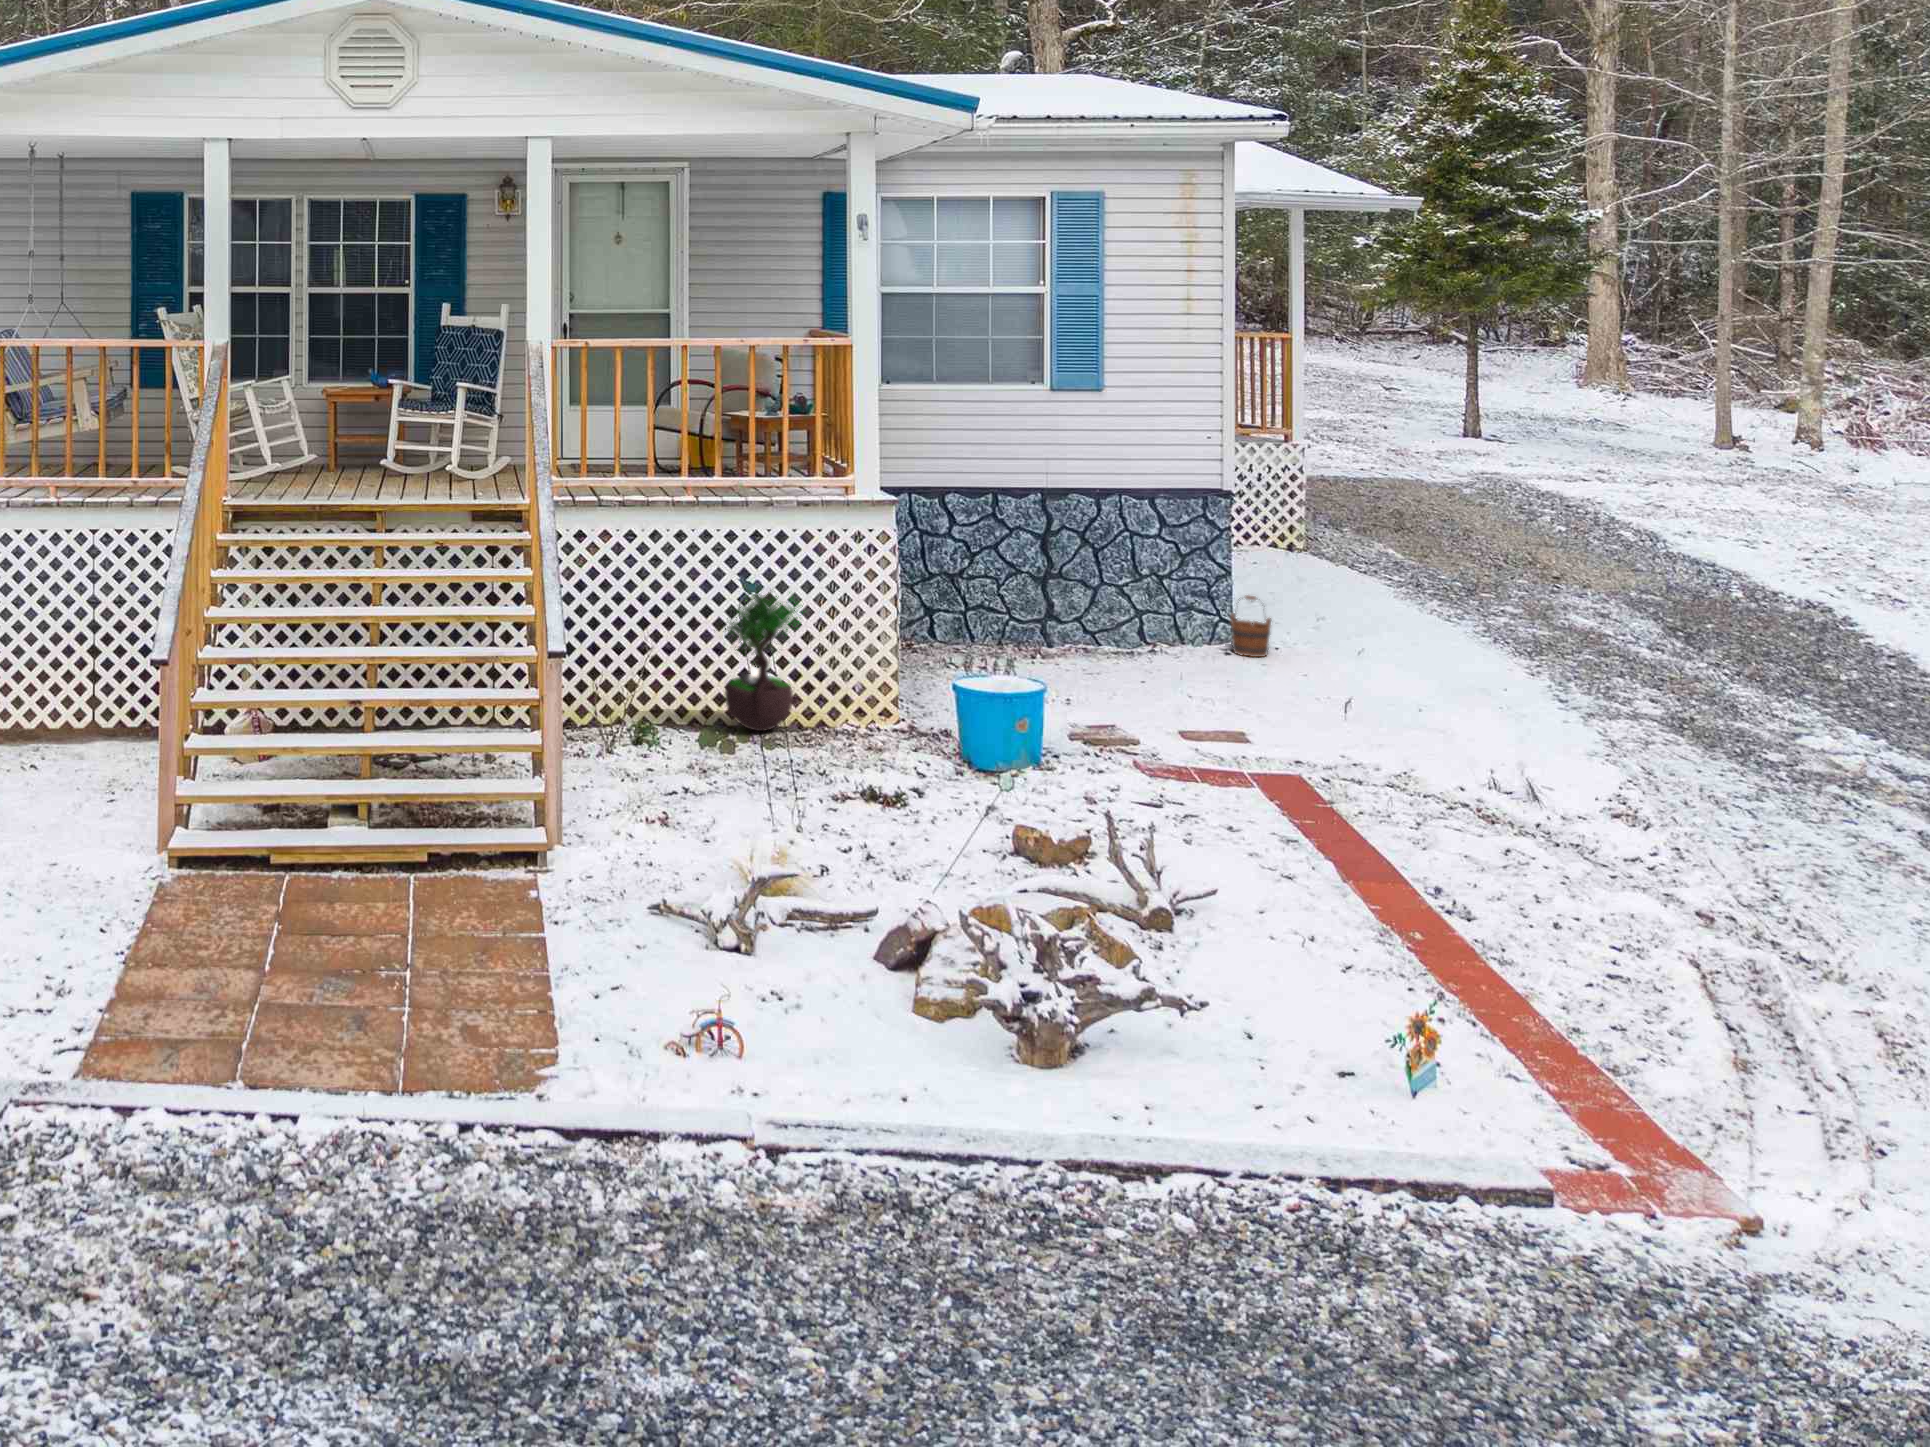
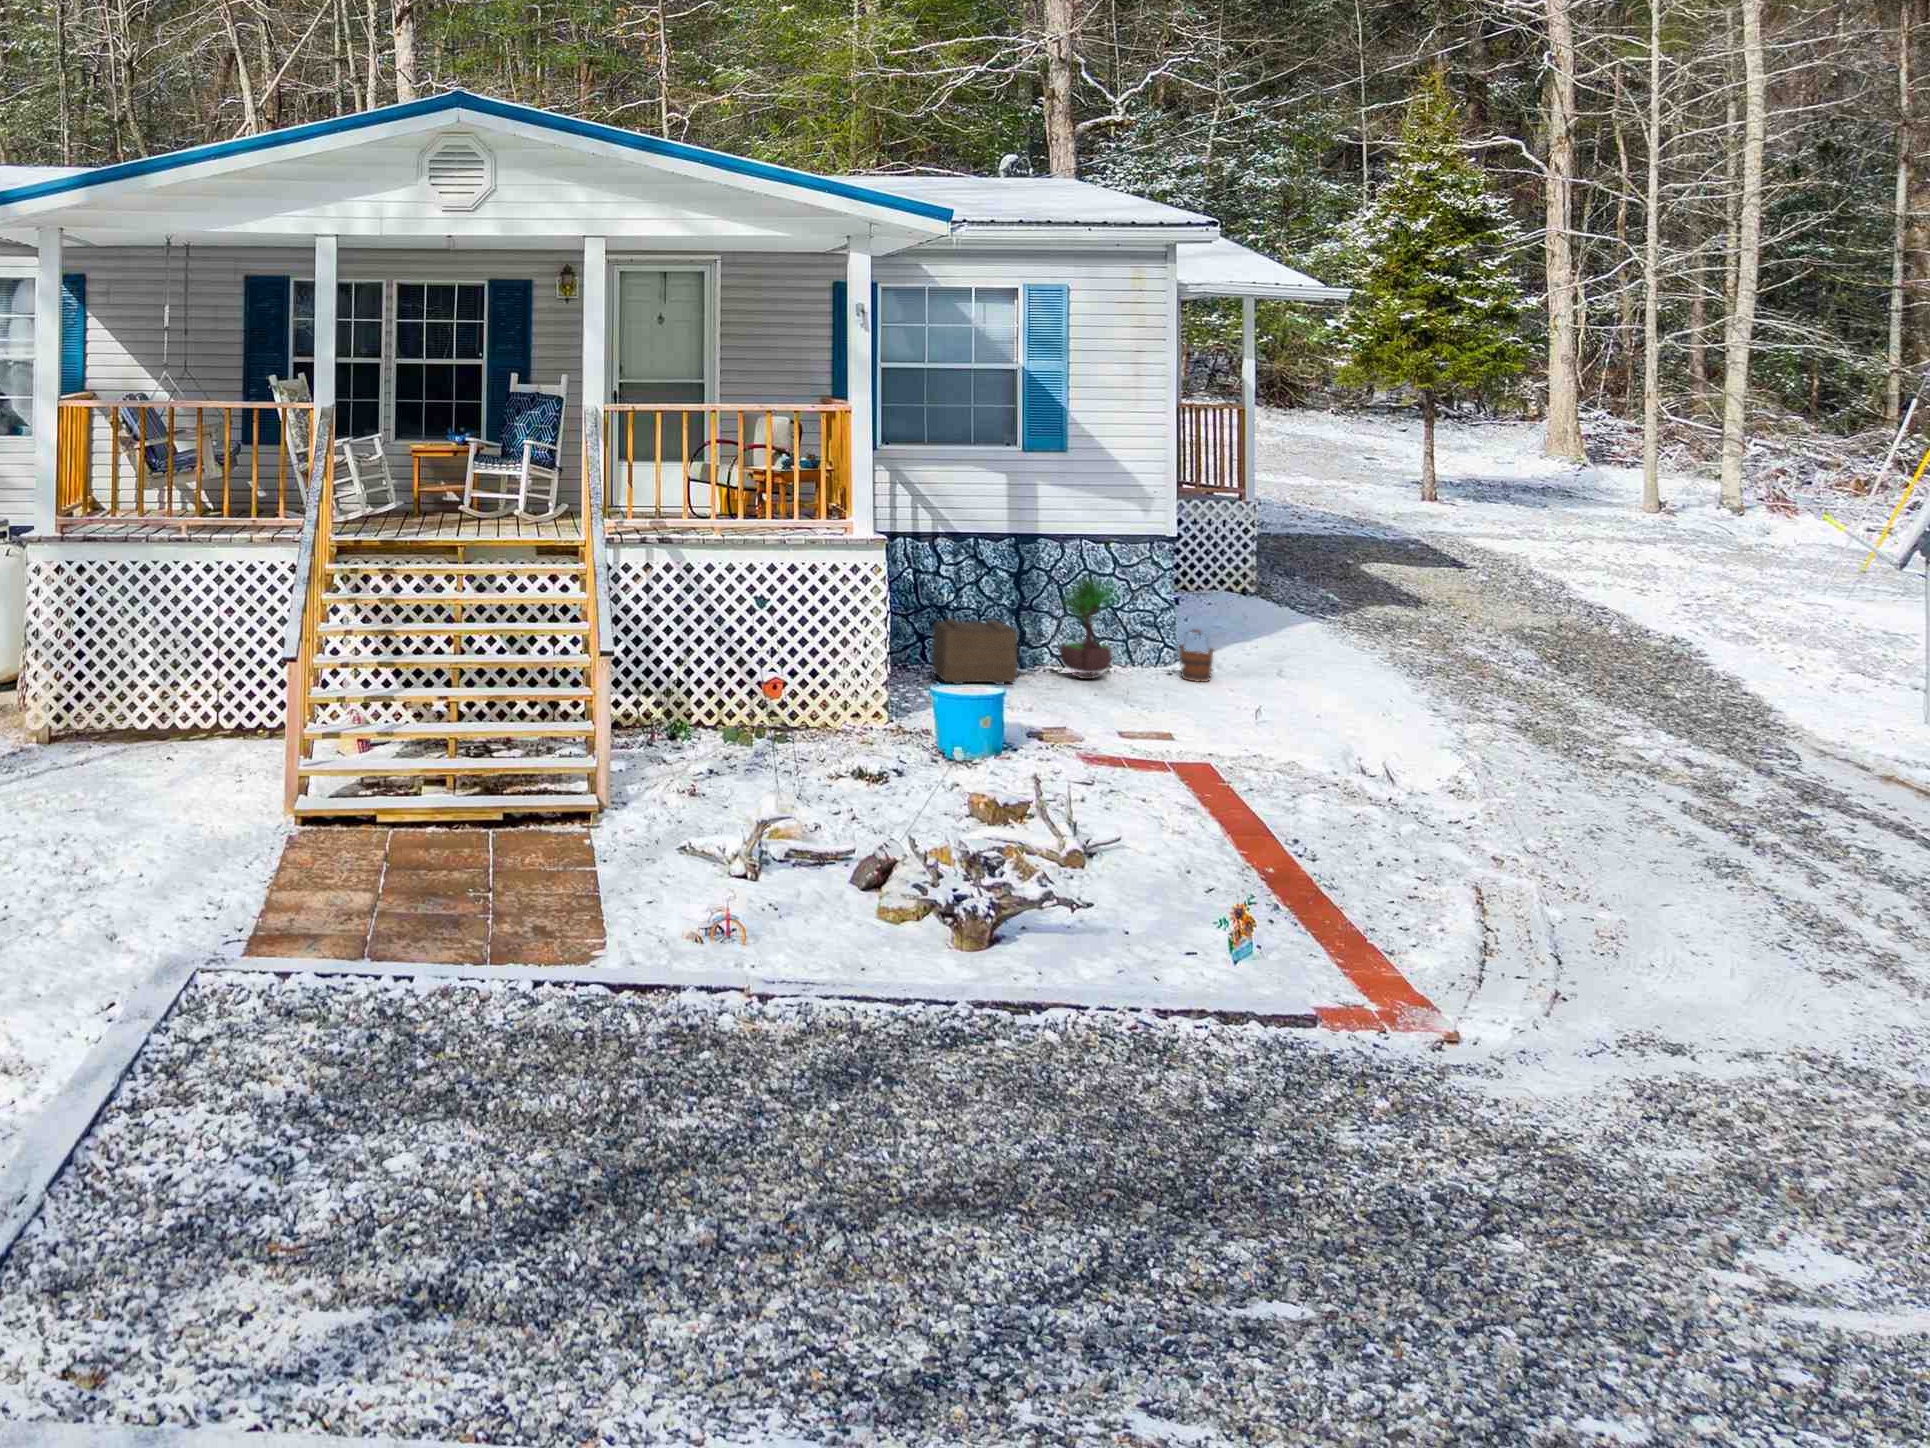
wooden crate: none [933,579,1042,662] -> present [932,619,1017,685]
potted tree: present [714,586,803,731] -> present [1052,575,1118,679]

